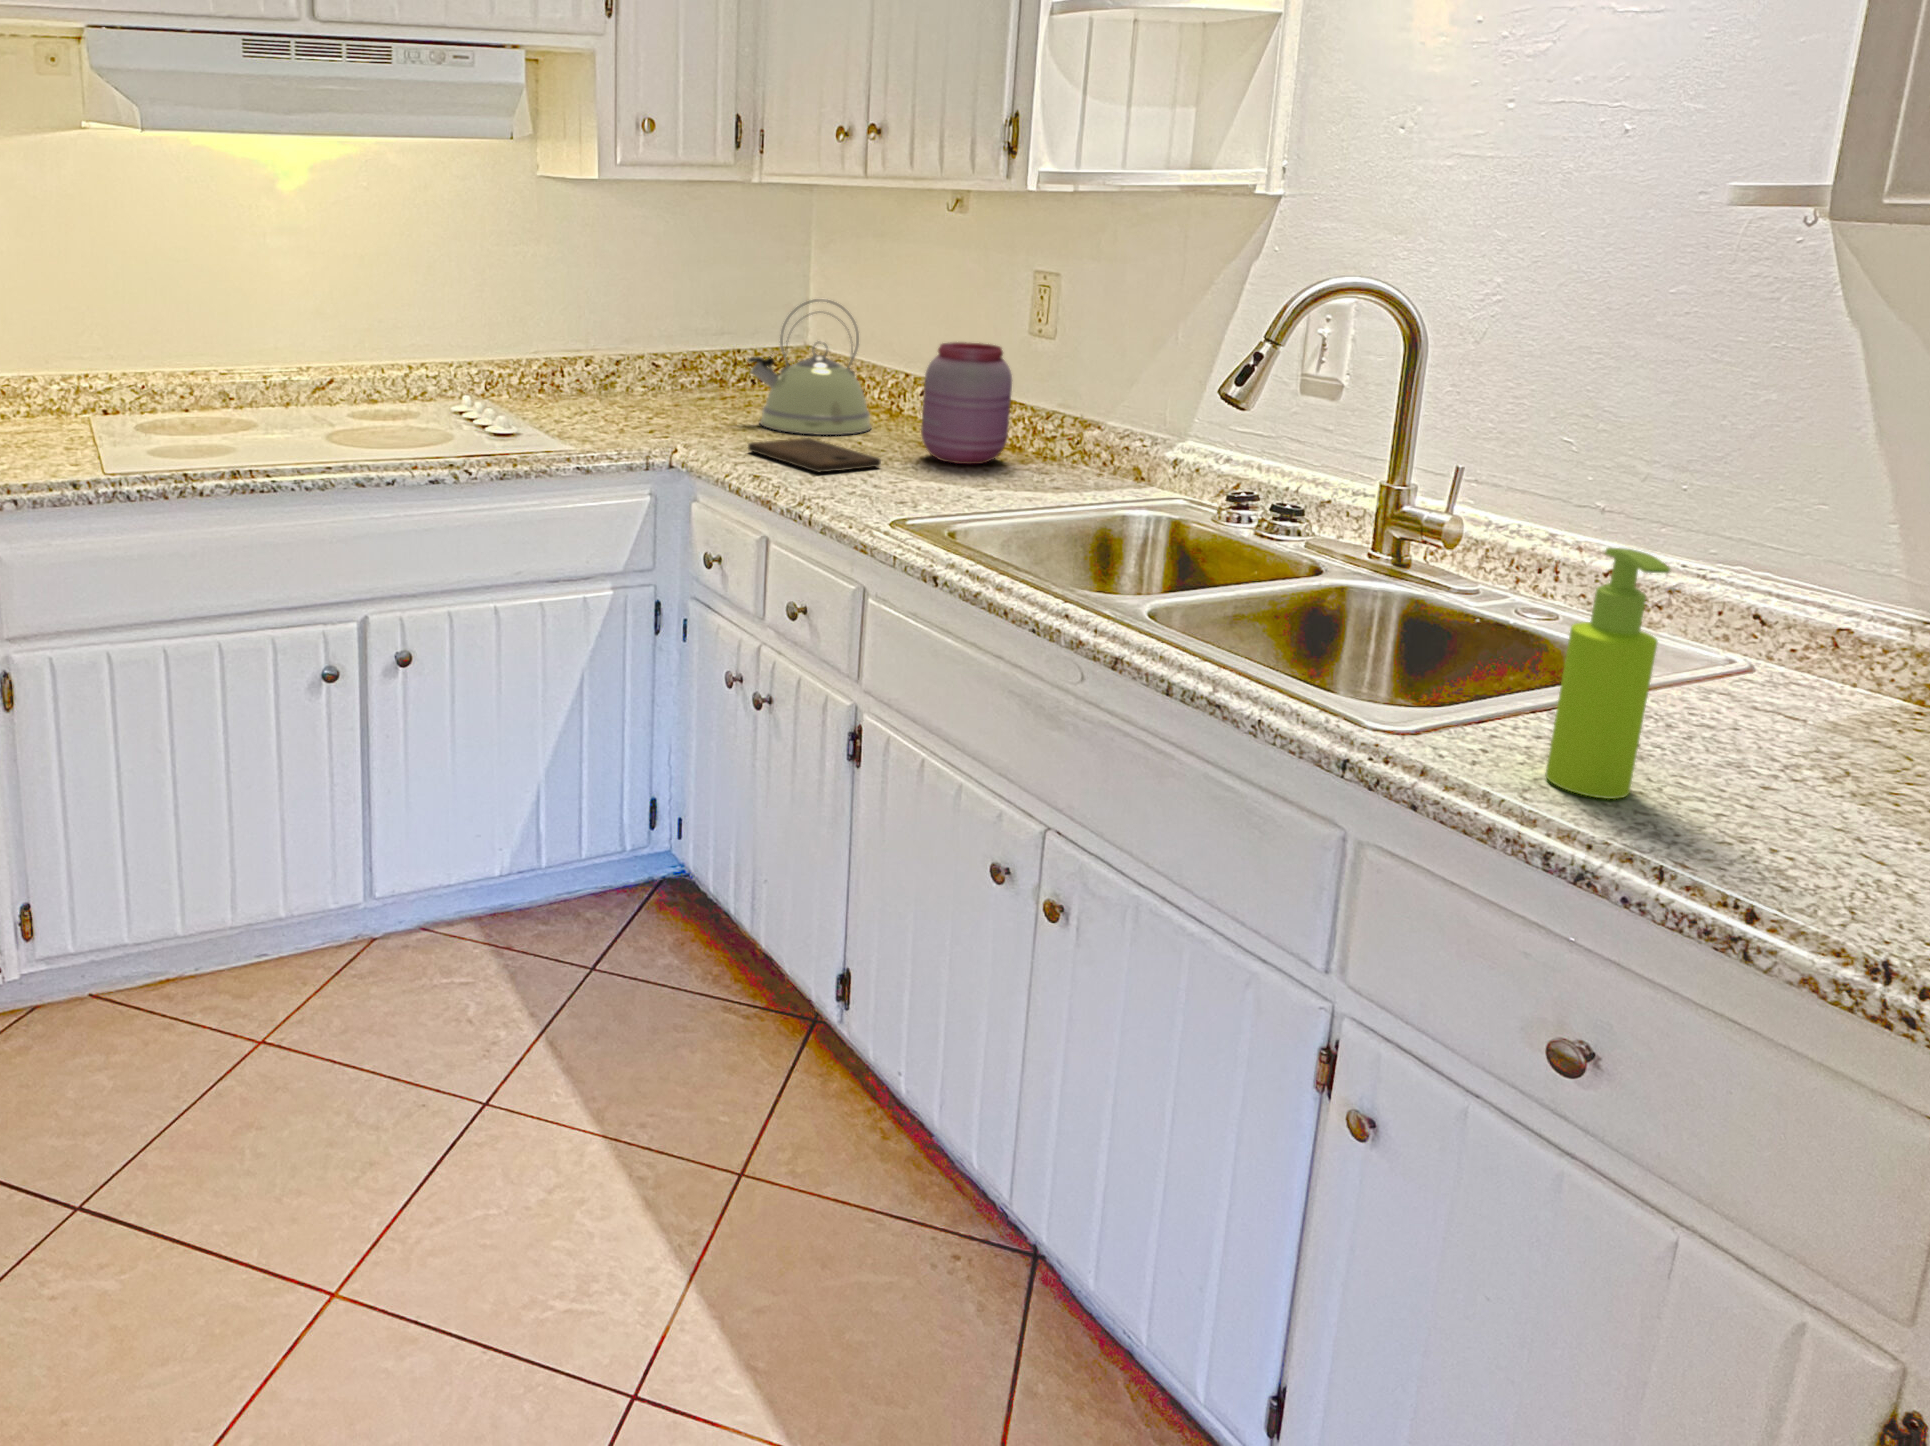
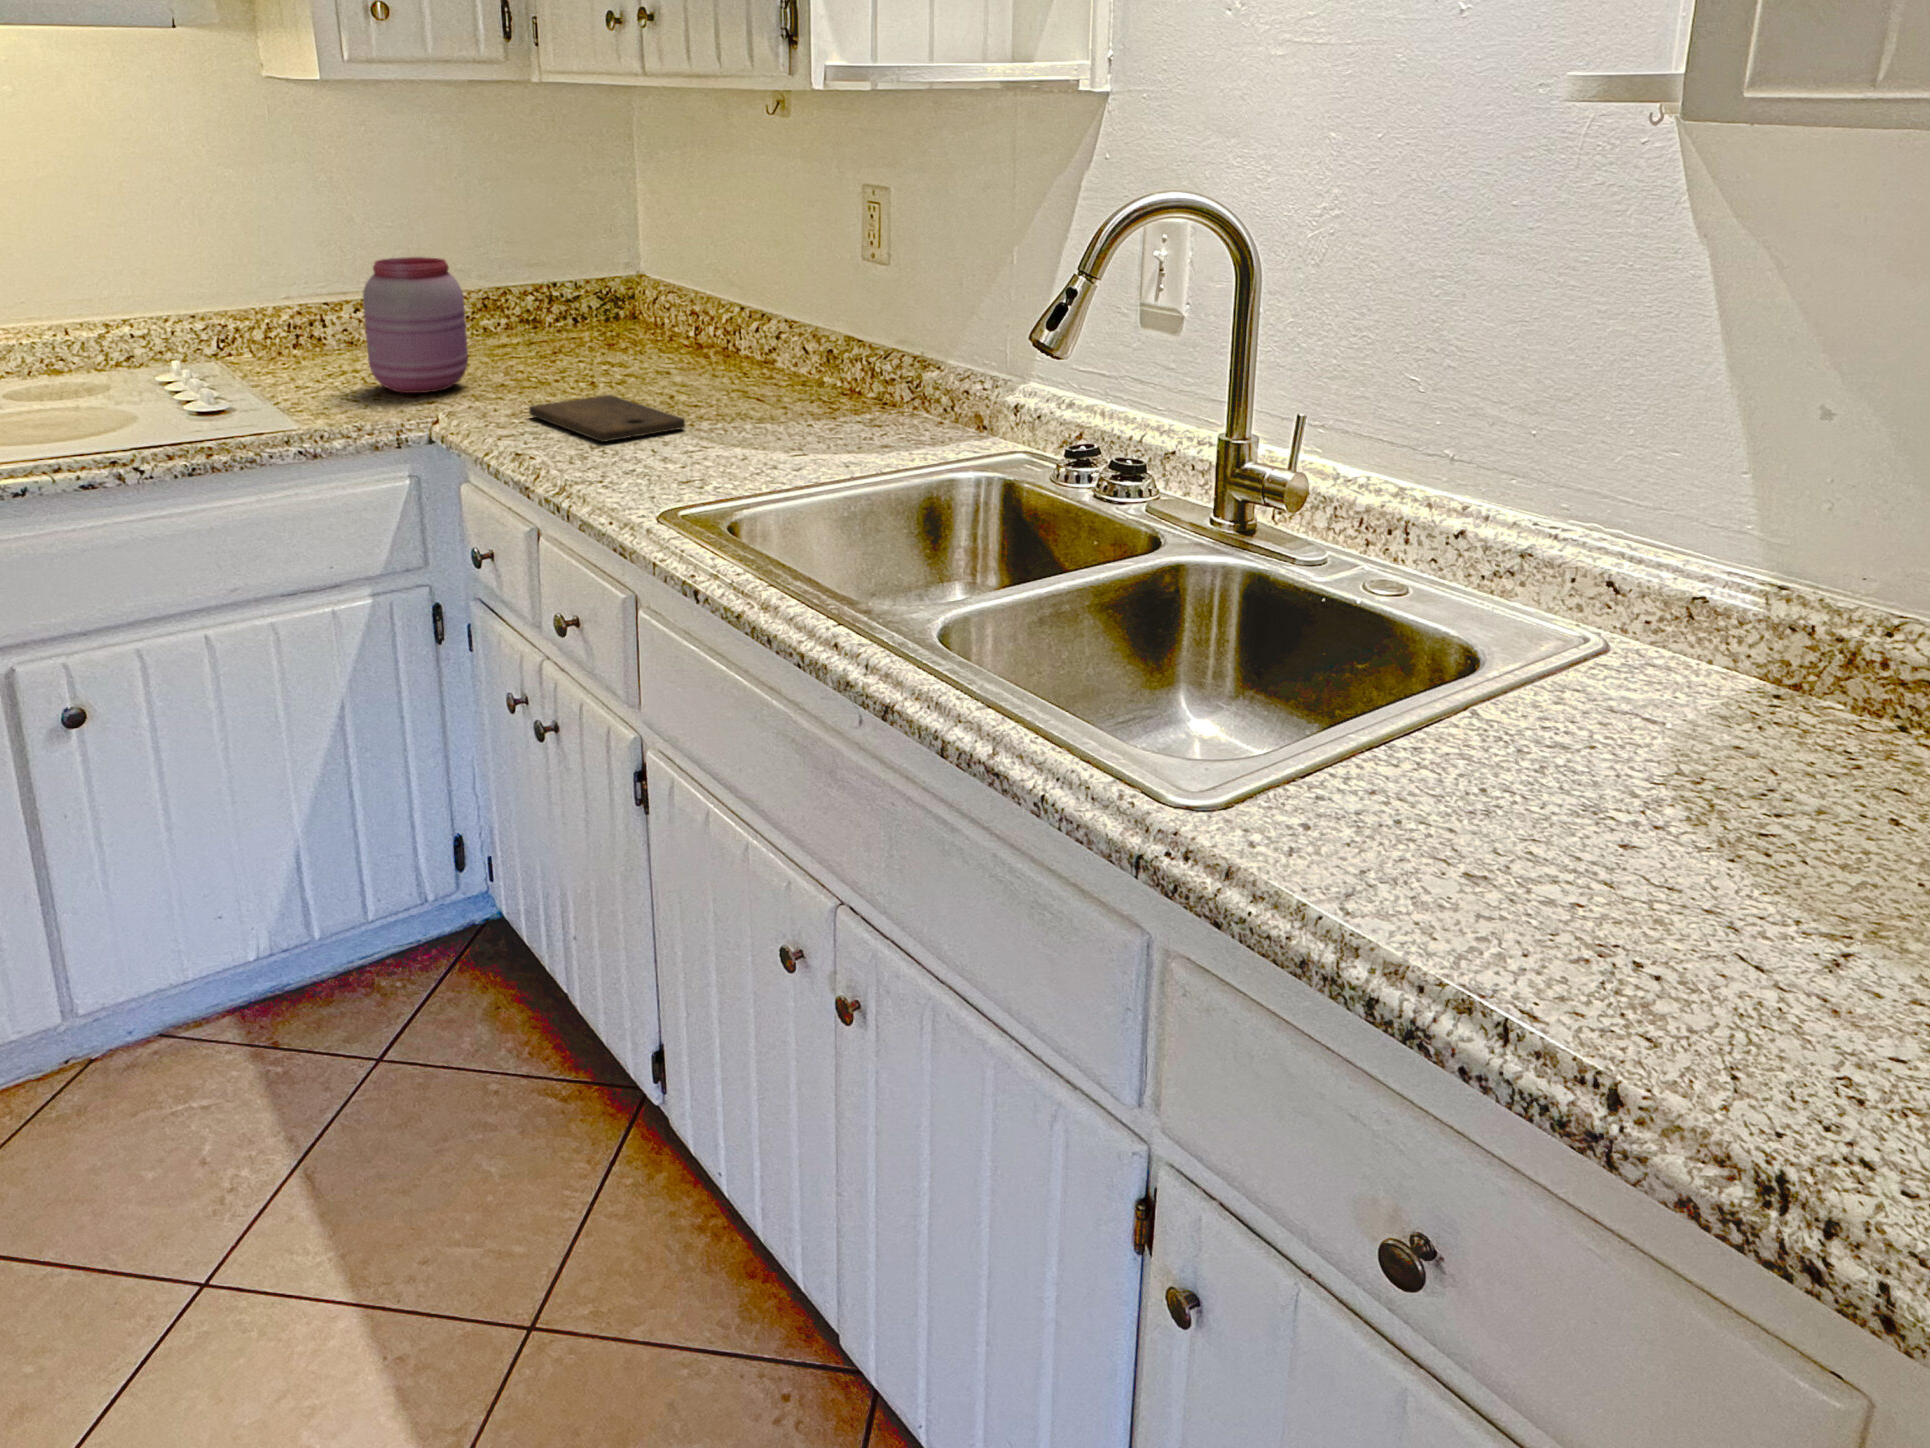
kettle: present [748,299,871,435] -> none [543,224,699,388]
jar: present [921,342,1012,464] -> present [363,257,468,393]
soap dispenser: present [1546,548,1670,799] -> none [1373,562,1512,895]

